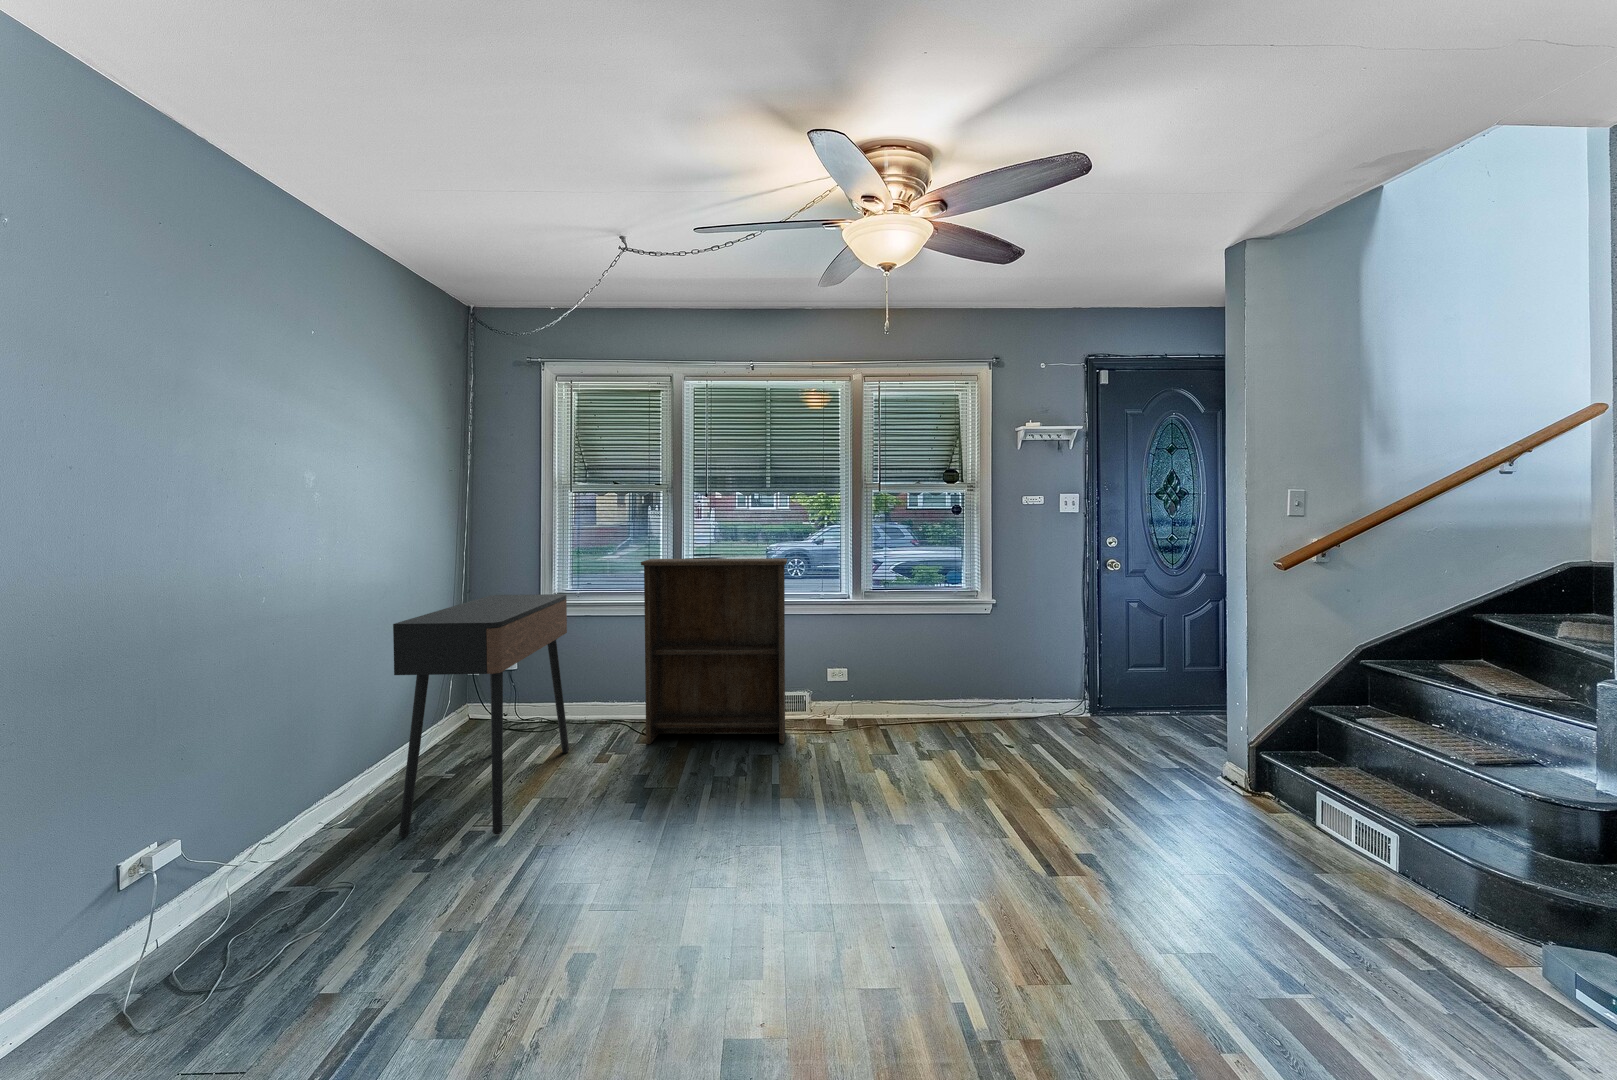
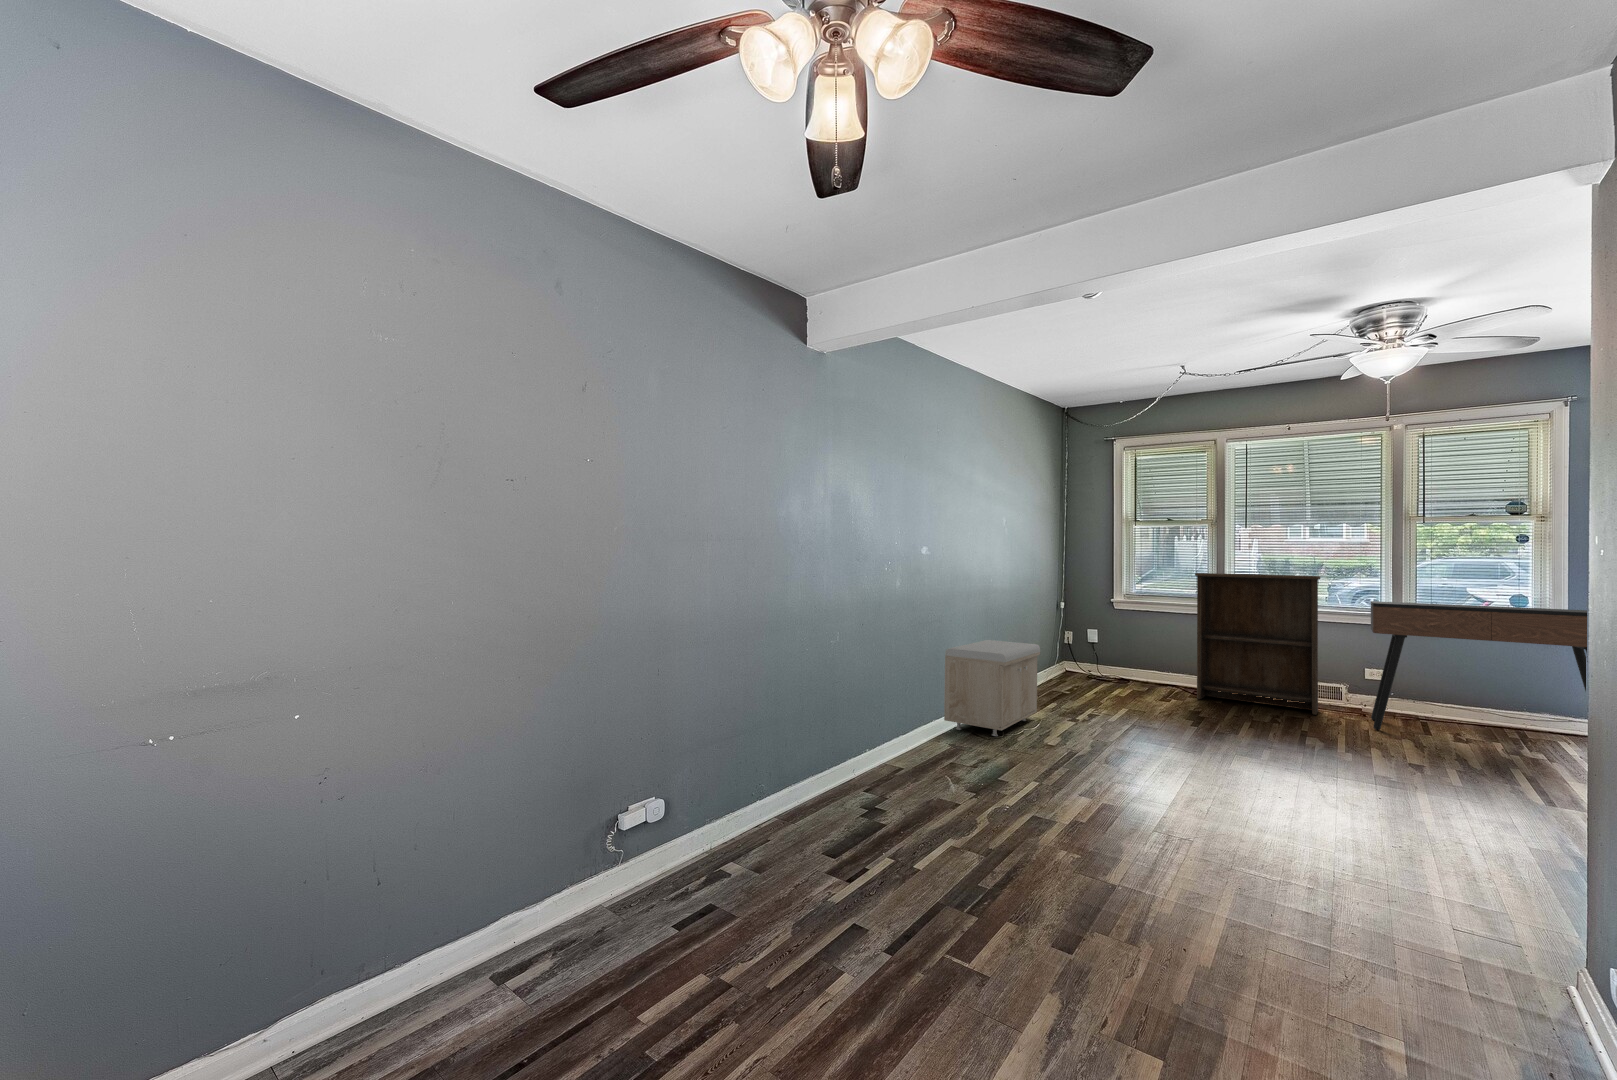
console table: present [393,594,569,837] -> present [1371,601,1587,730]
storage bench: none [66,736,355,993] -> present [944,640,1040,736]

